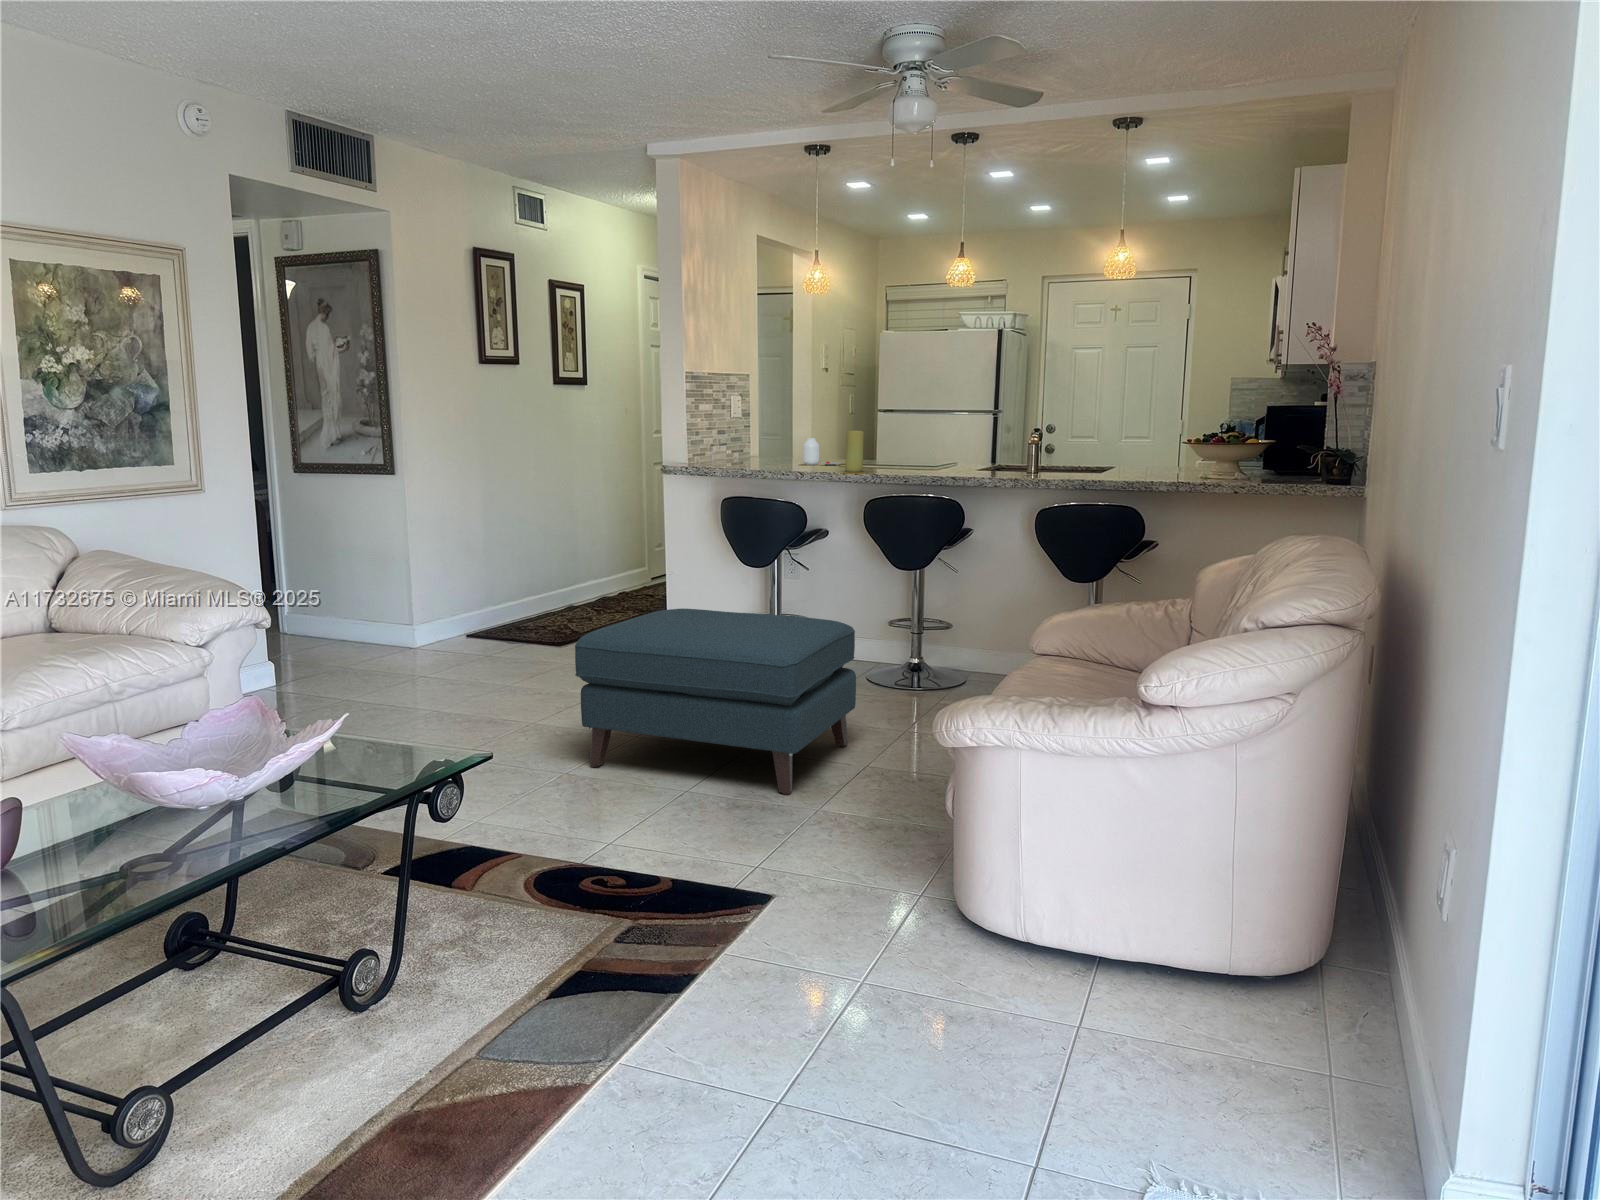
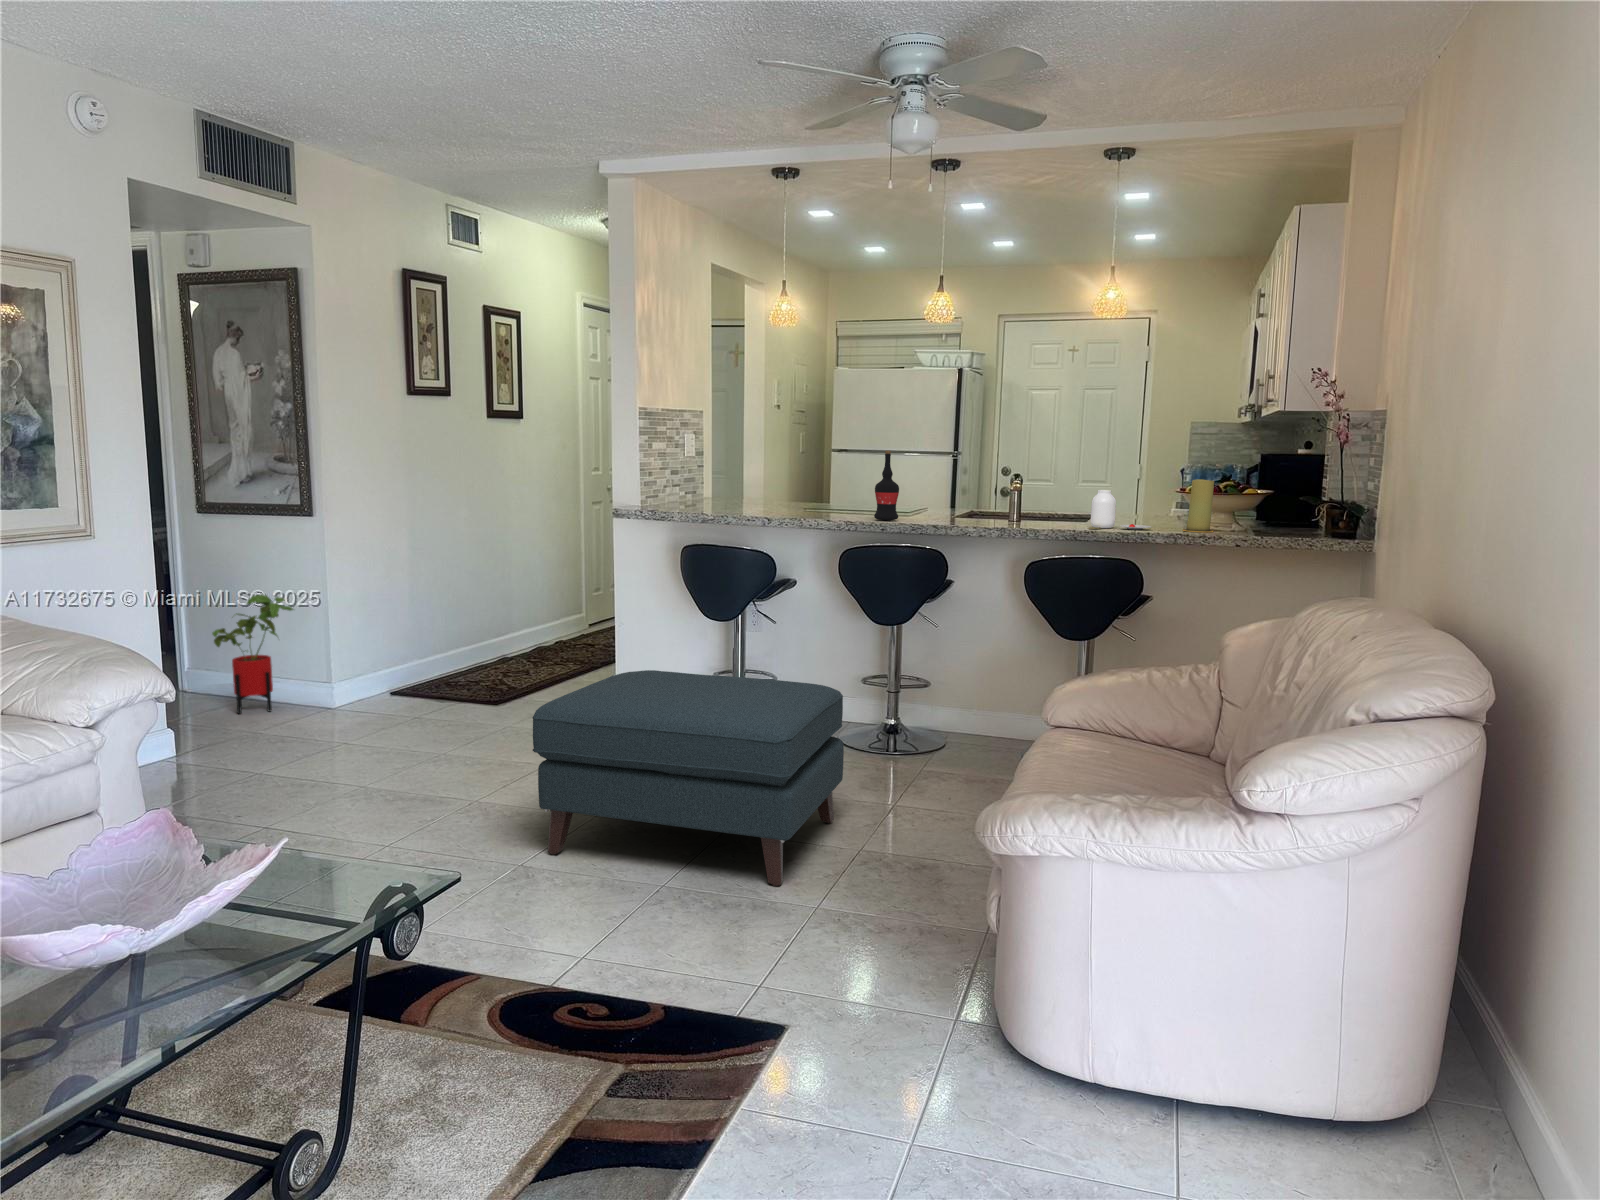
wine bottle: none [901,409,924,474] -> present [874,451,899,520]
candle: present [842,431,865,474] -> present [1183,479,1214,532]
jar: present [800,438,840,465] -> present [1088,490,1151,530]
house plant: none [306,546,379,654] -> present [212,594,293,714]

